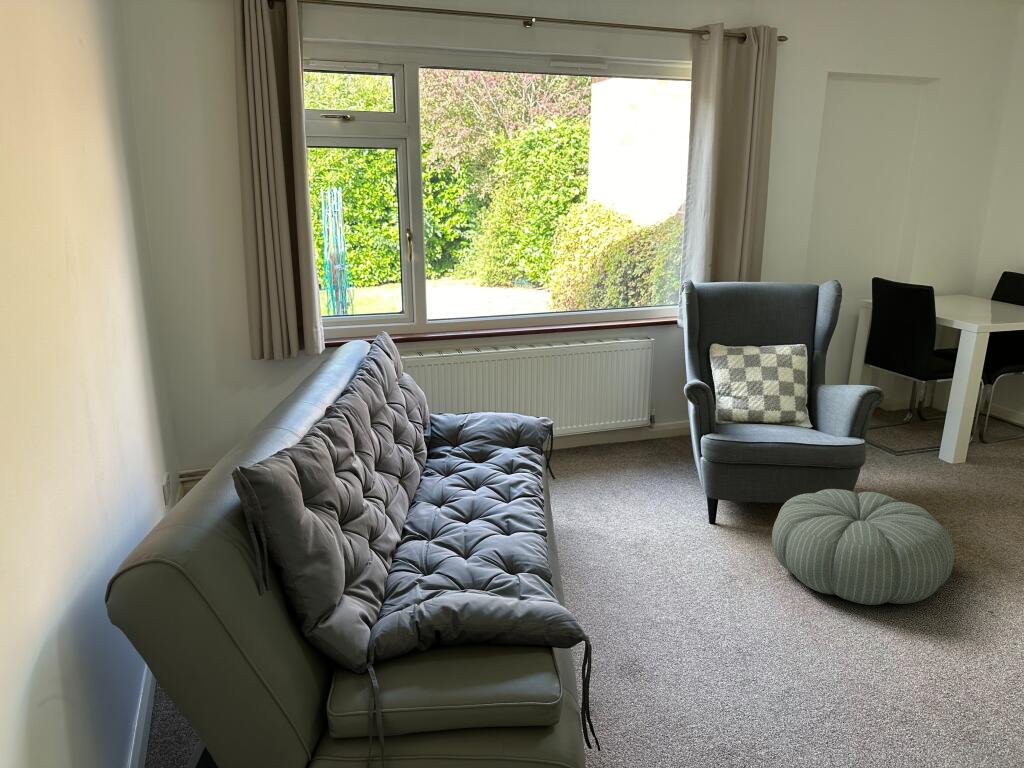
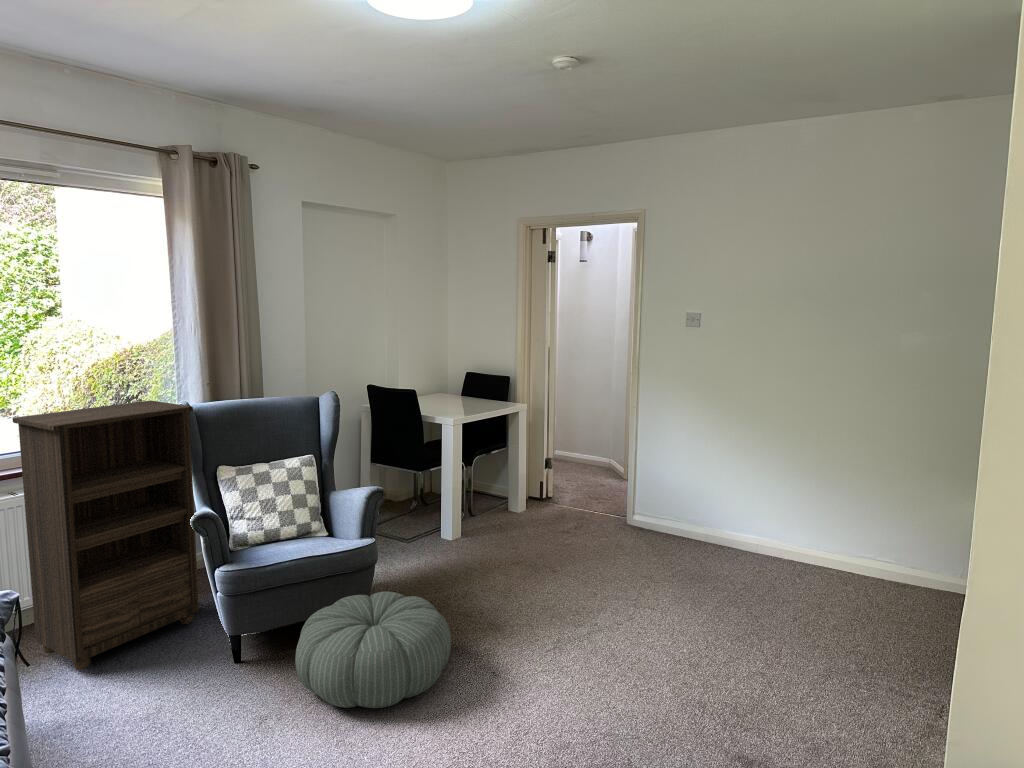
bookshelf: none [549,278,690,503] -> present [13,400,199,670]

